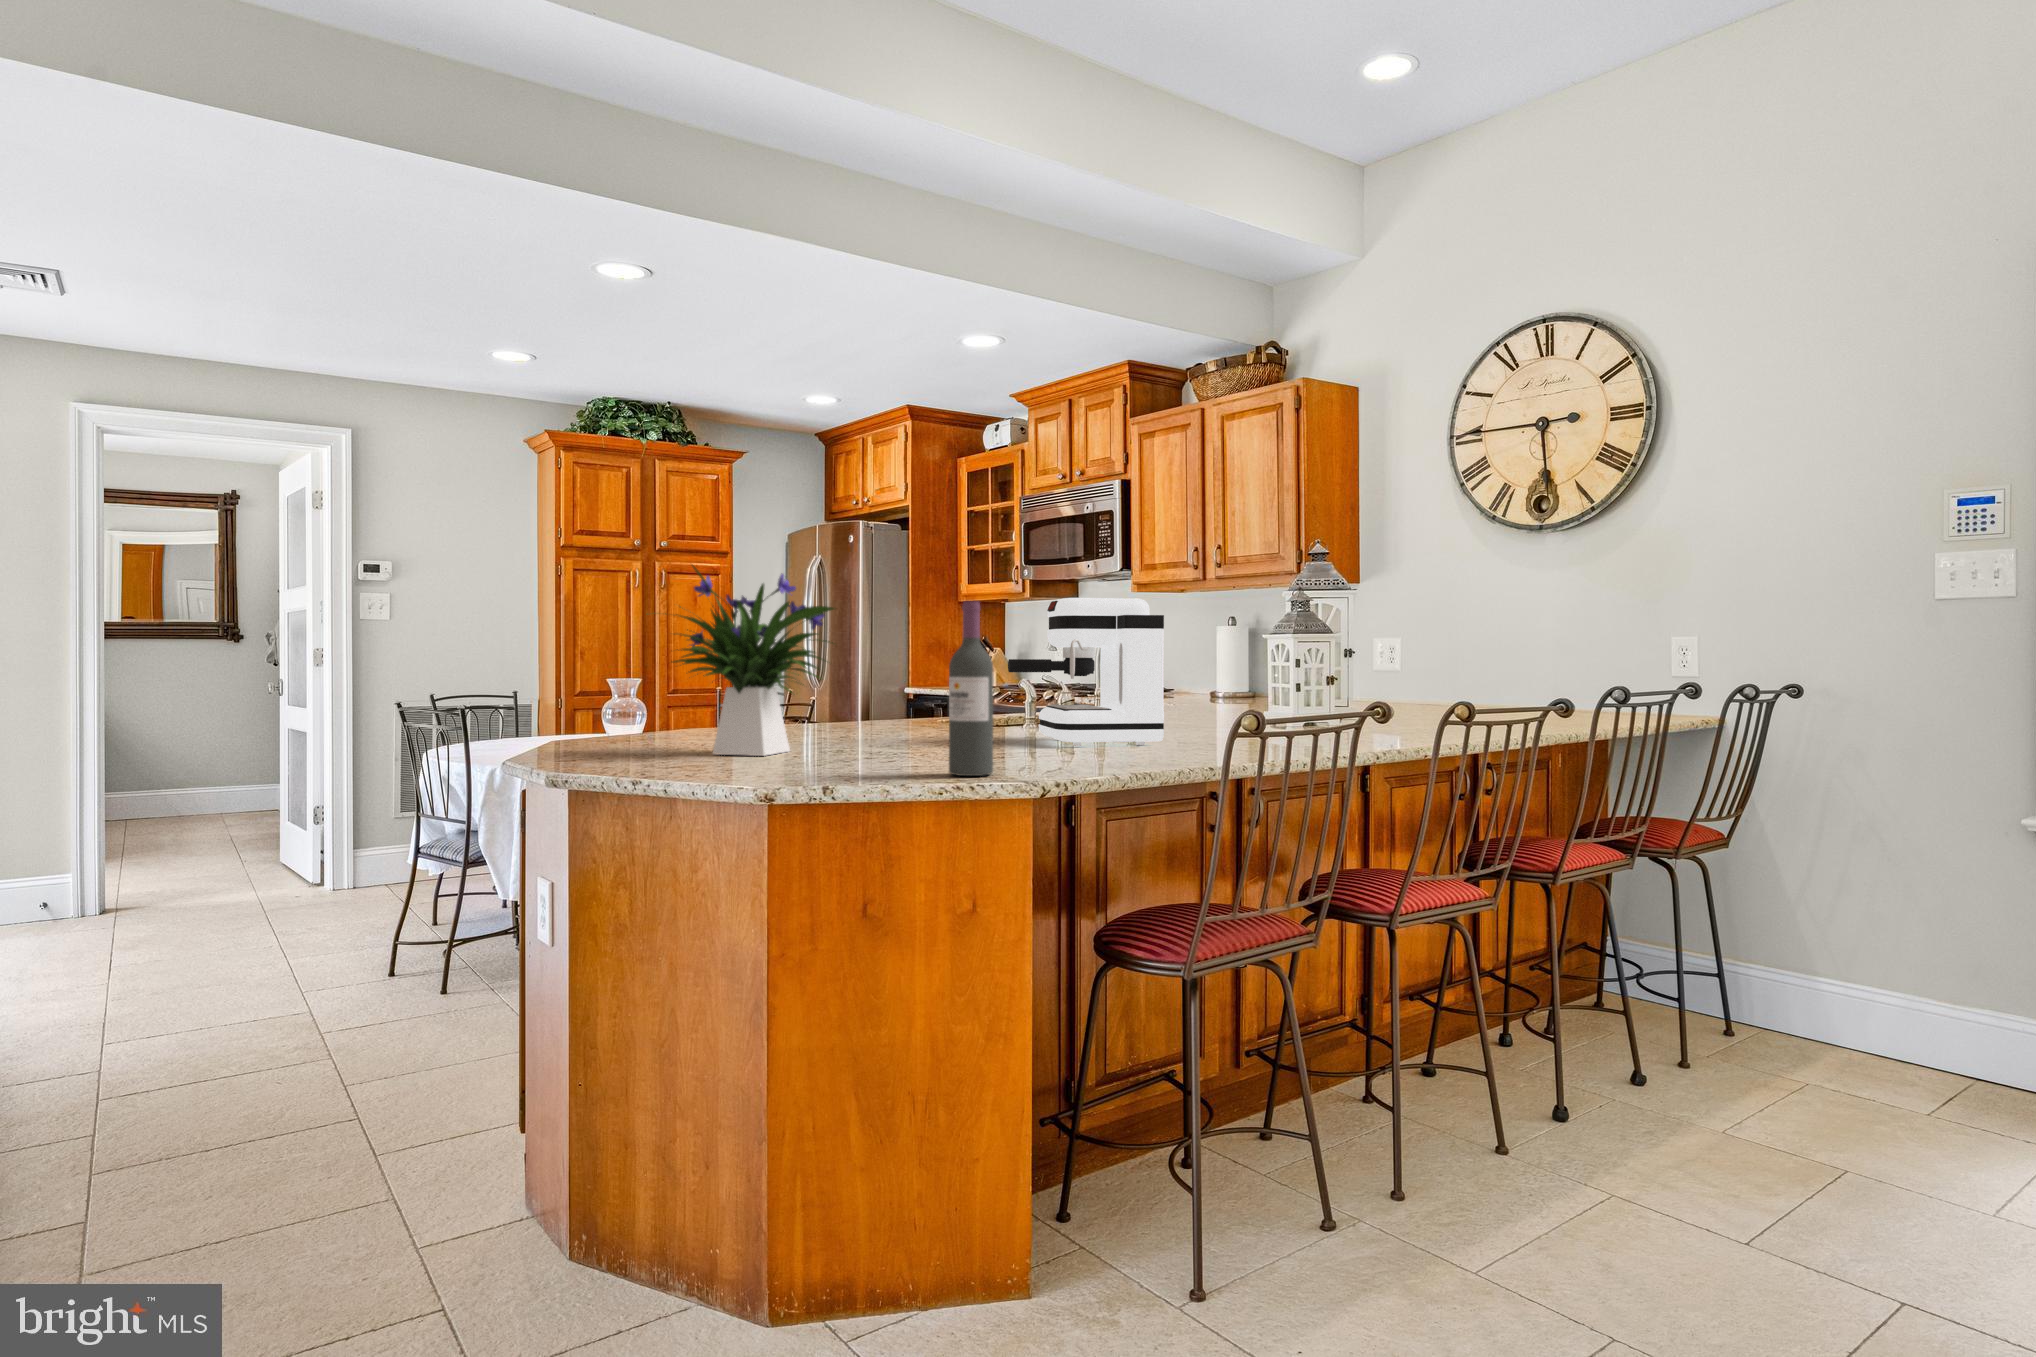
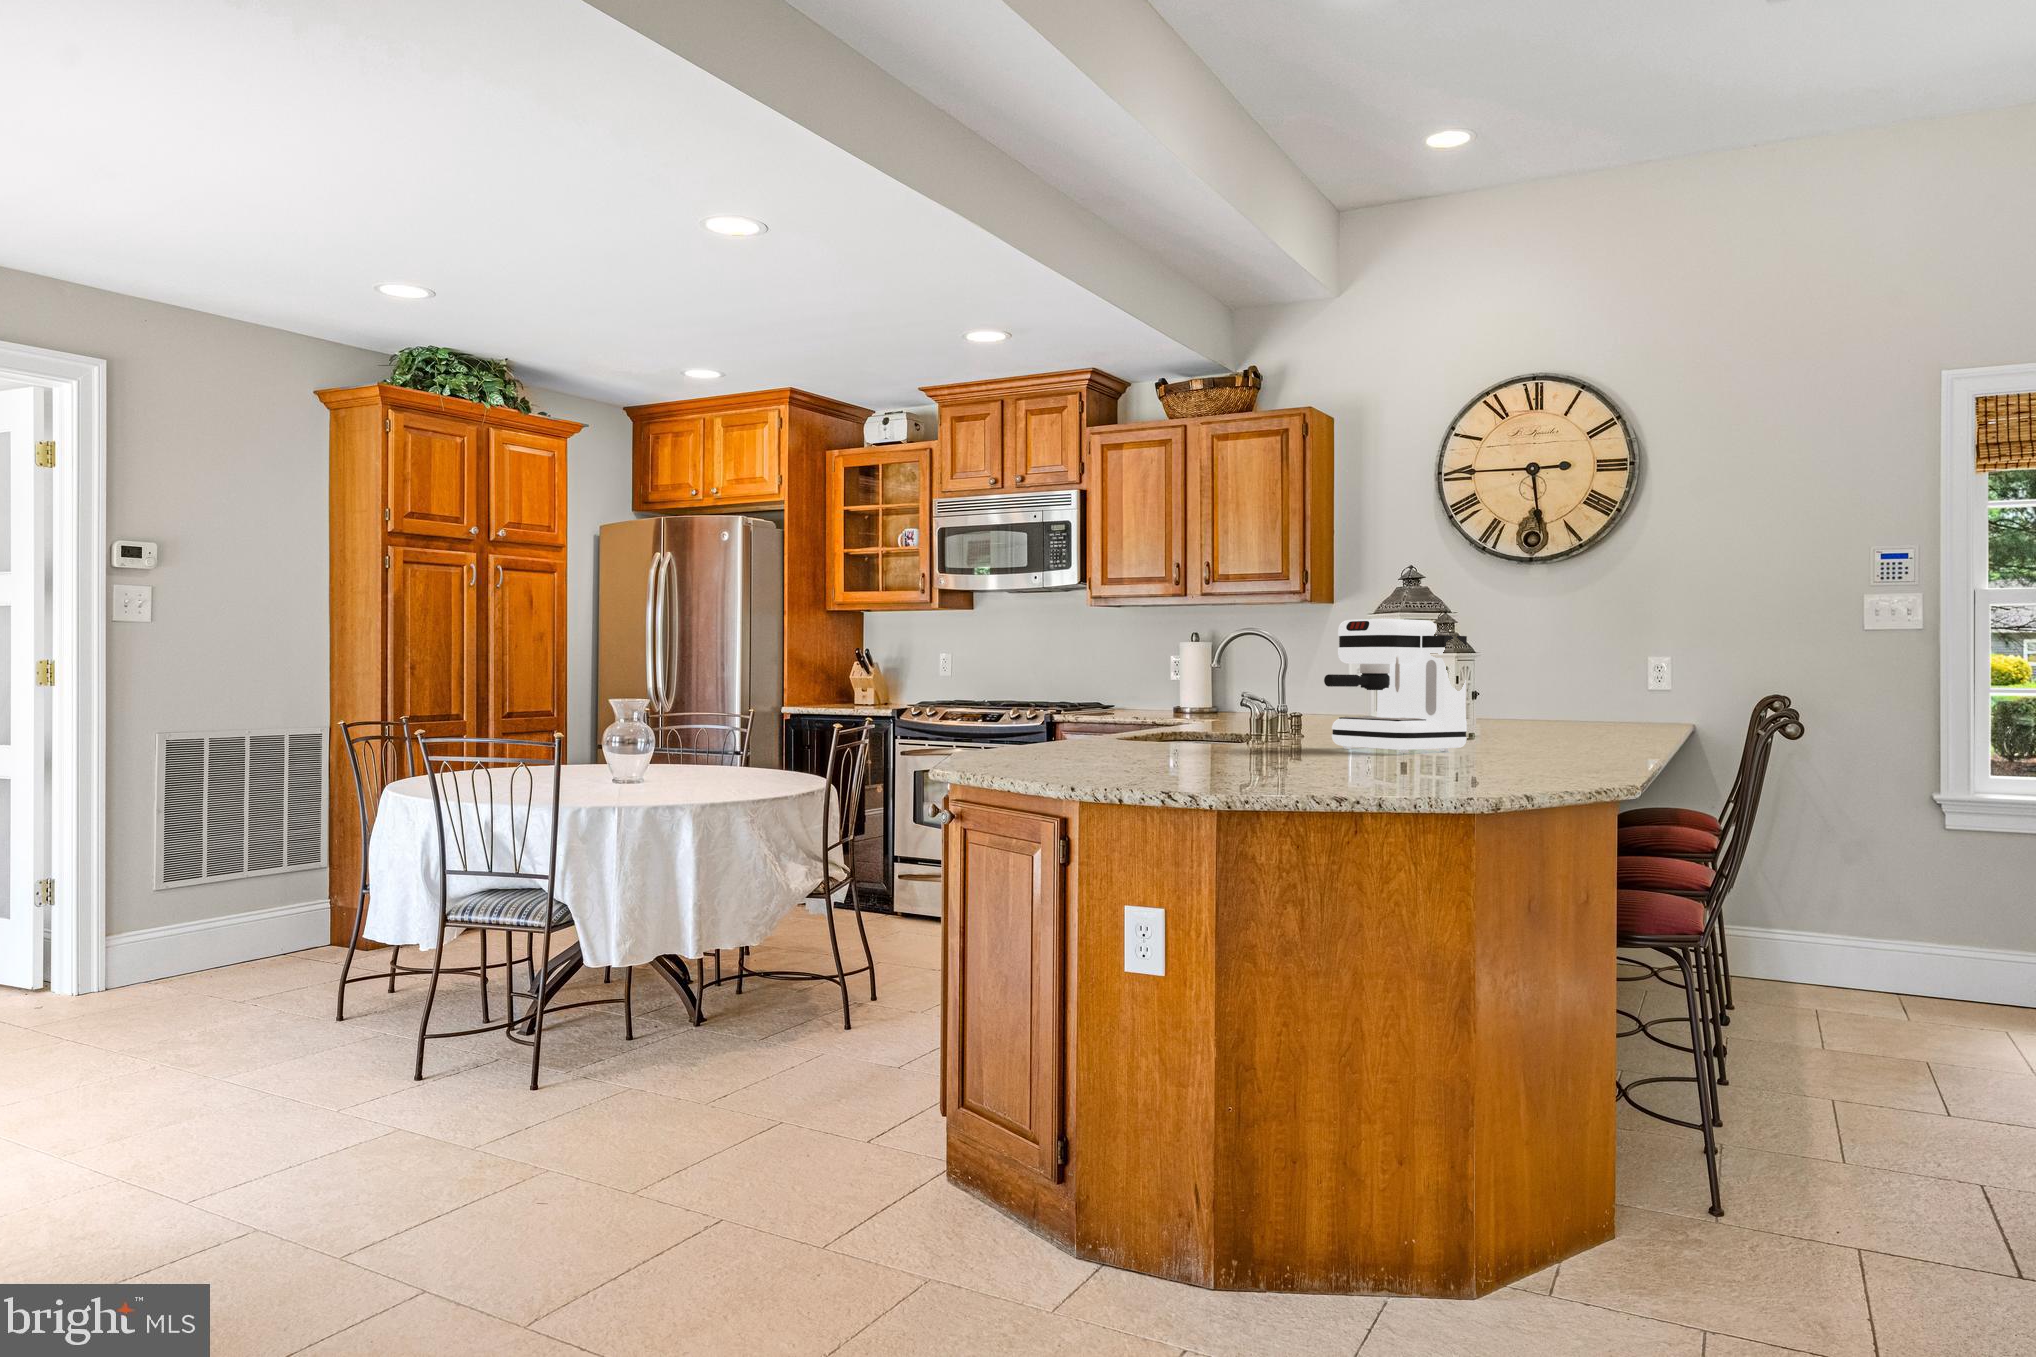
flower arrangement: present [673,565,834,756] -> none [1085,579,1259,766]
wine bottle: present [949,601,993,776] -> none [1473,625,1514,774]

